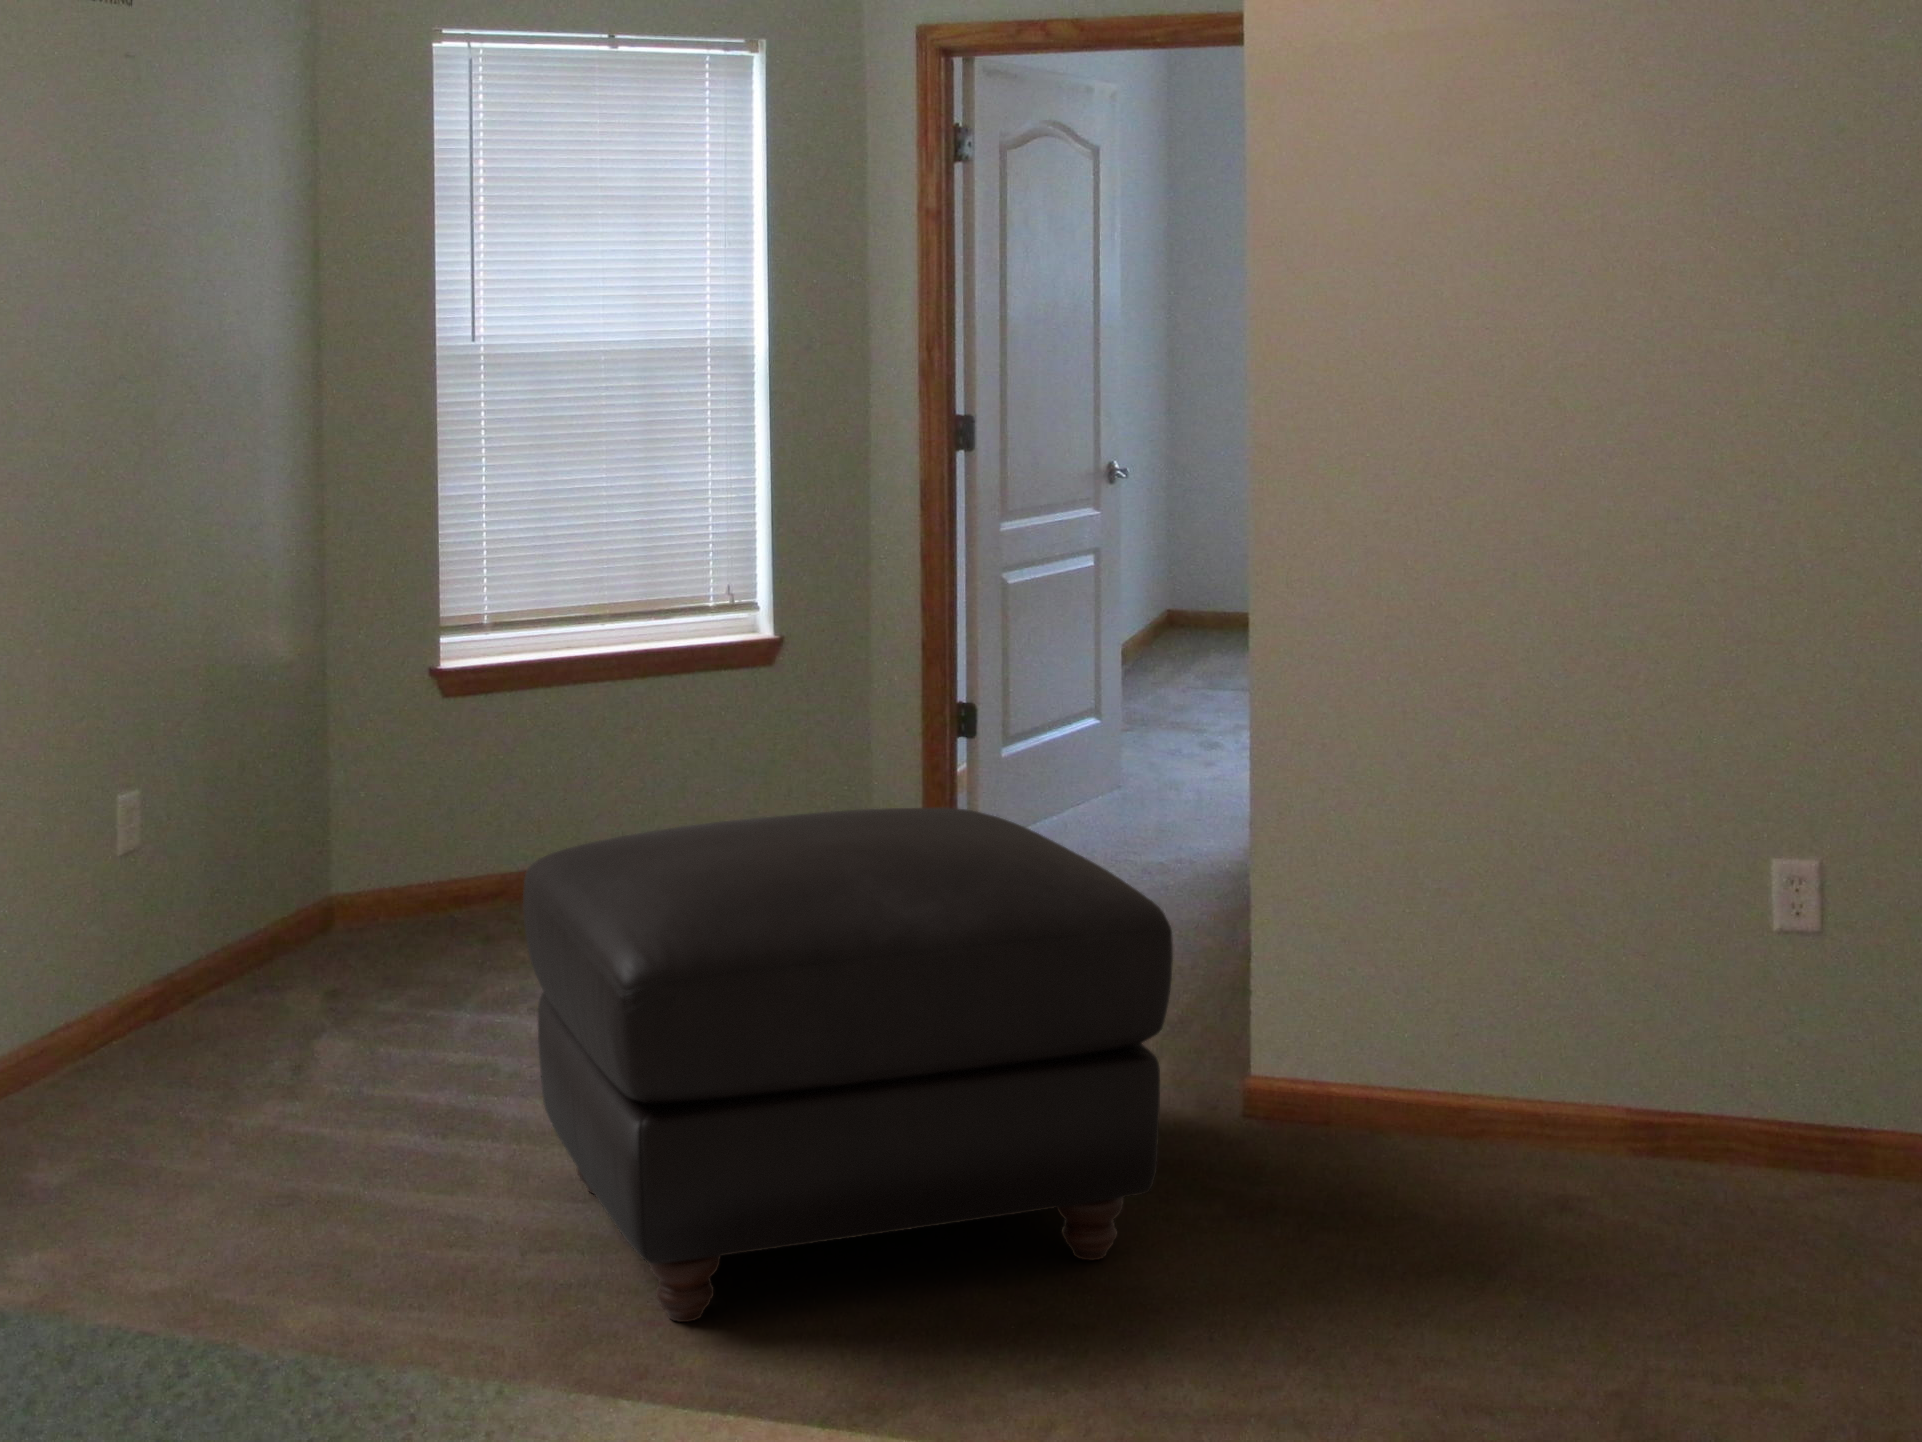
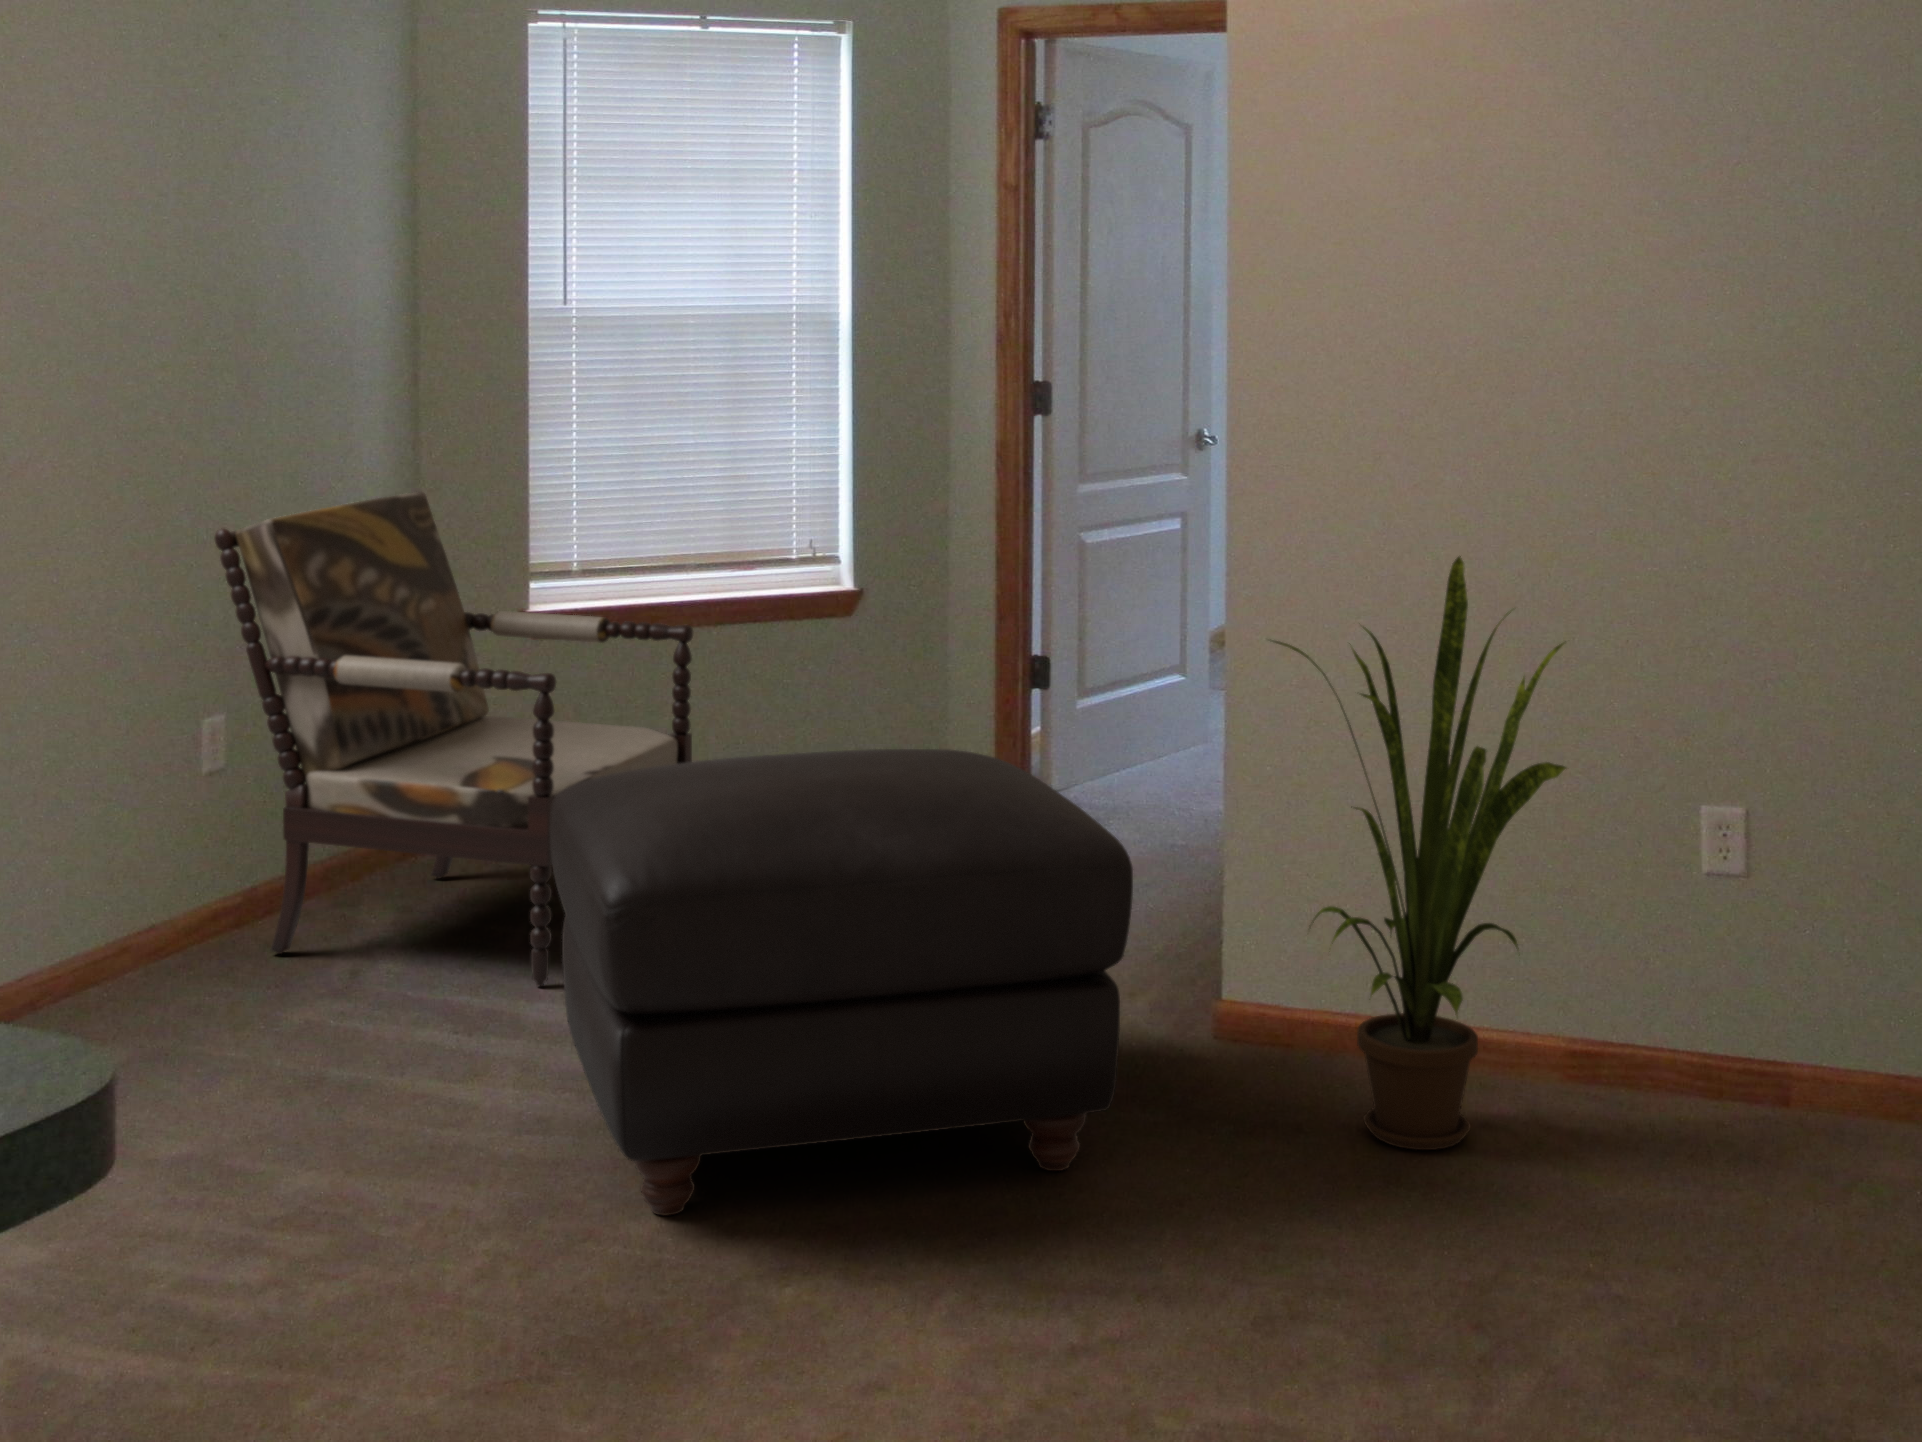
armchair: none [124,543,630,1072] -> present [214,491,693,987]
house plant: none [1284,588,1626,1226] -> present [1273,556,1566,1150]

